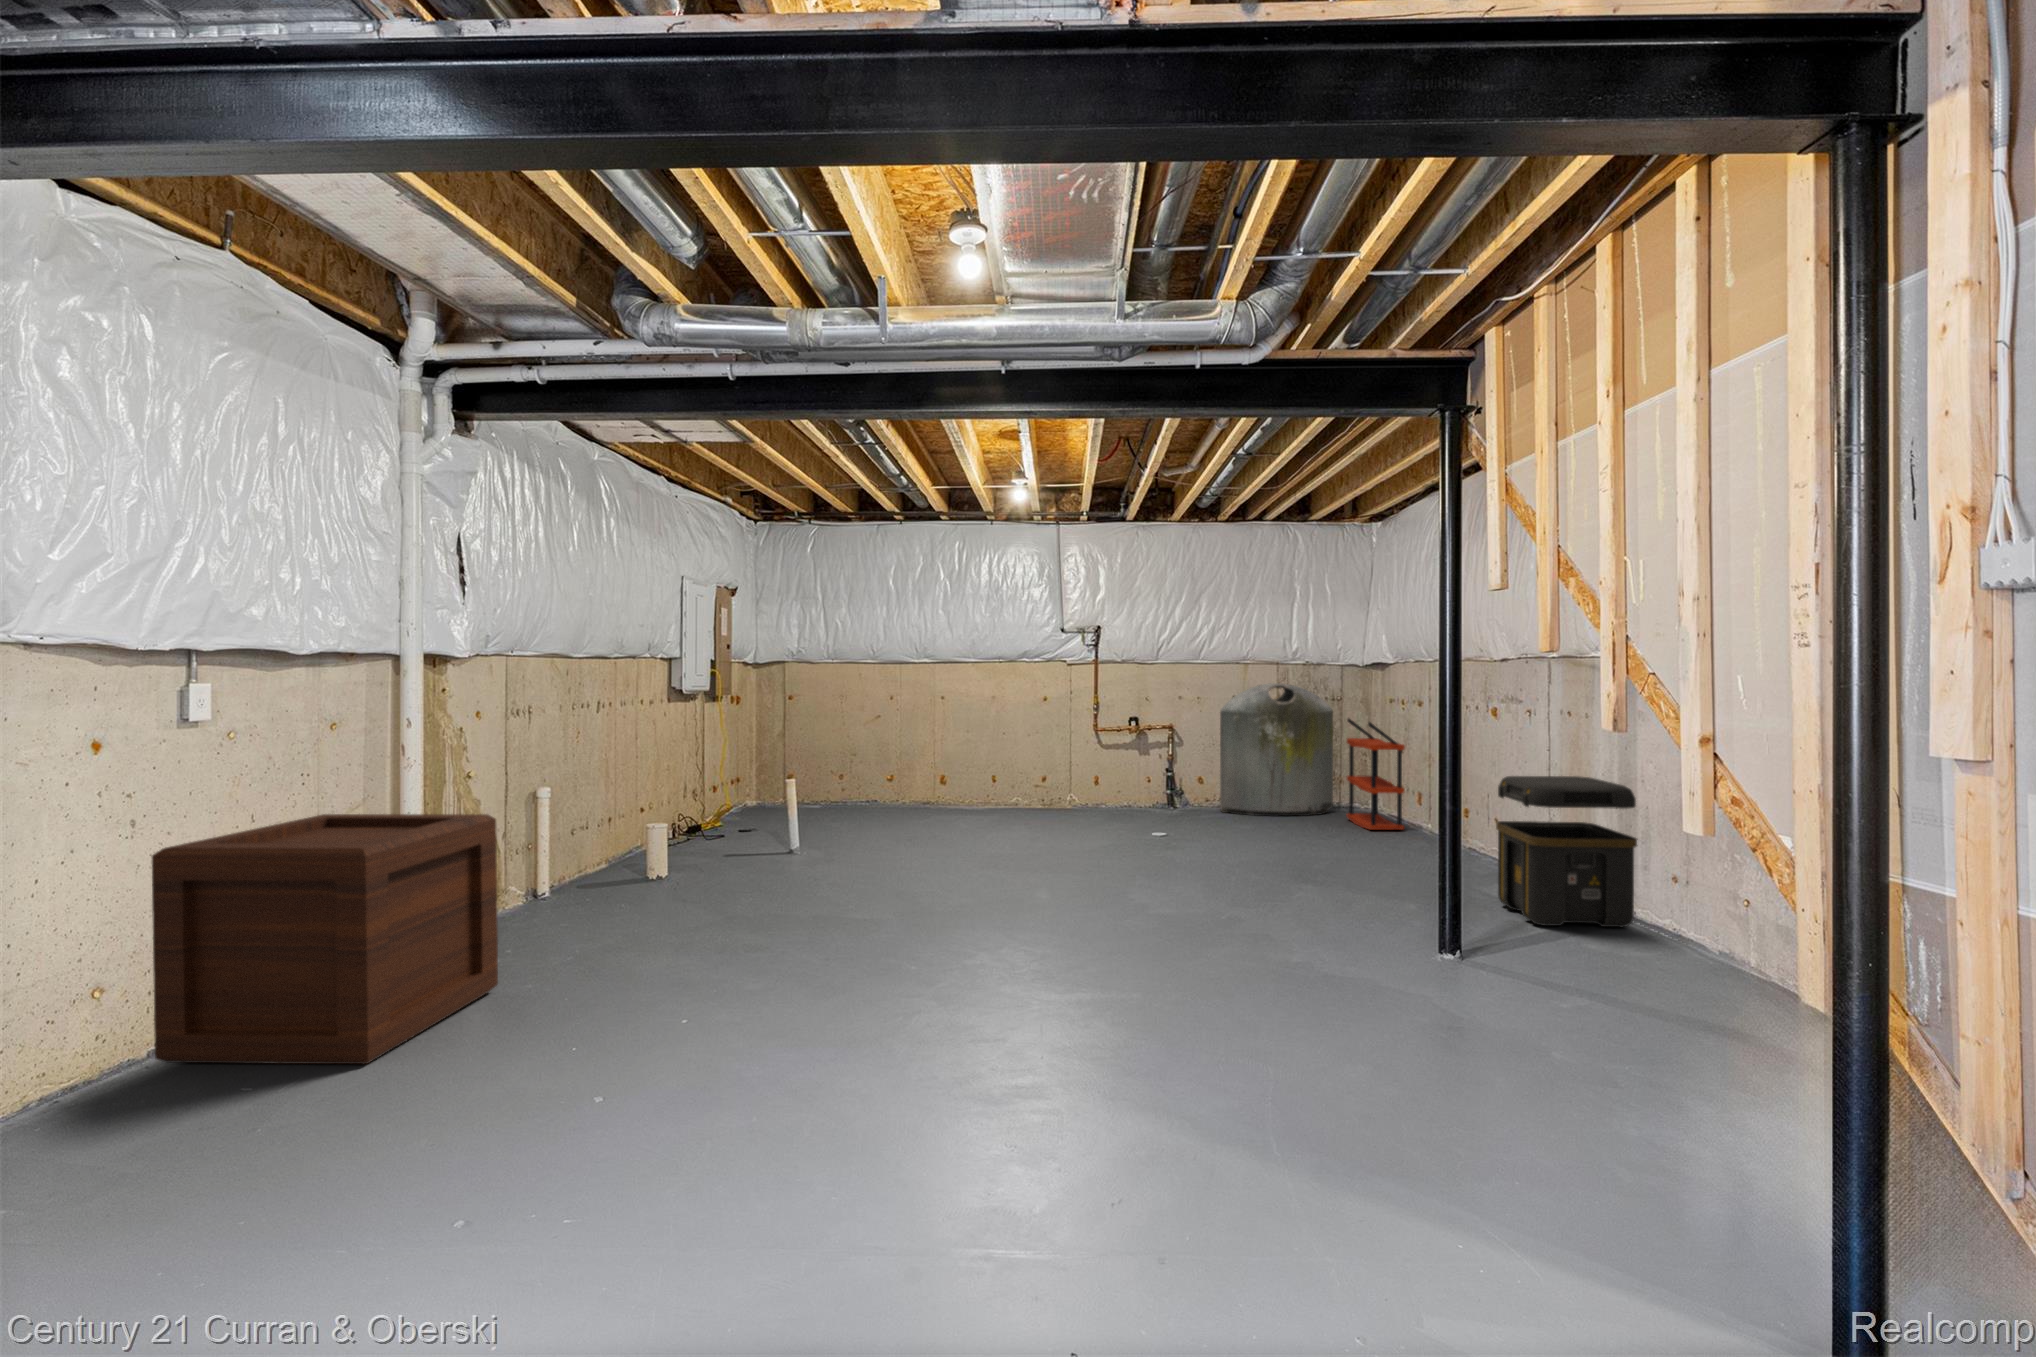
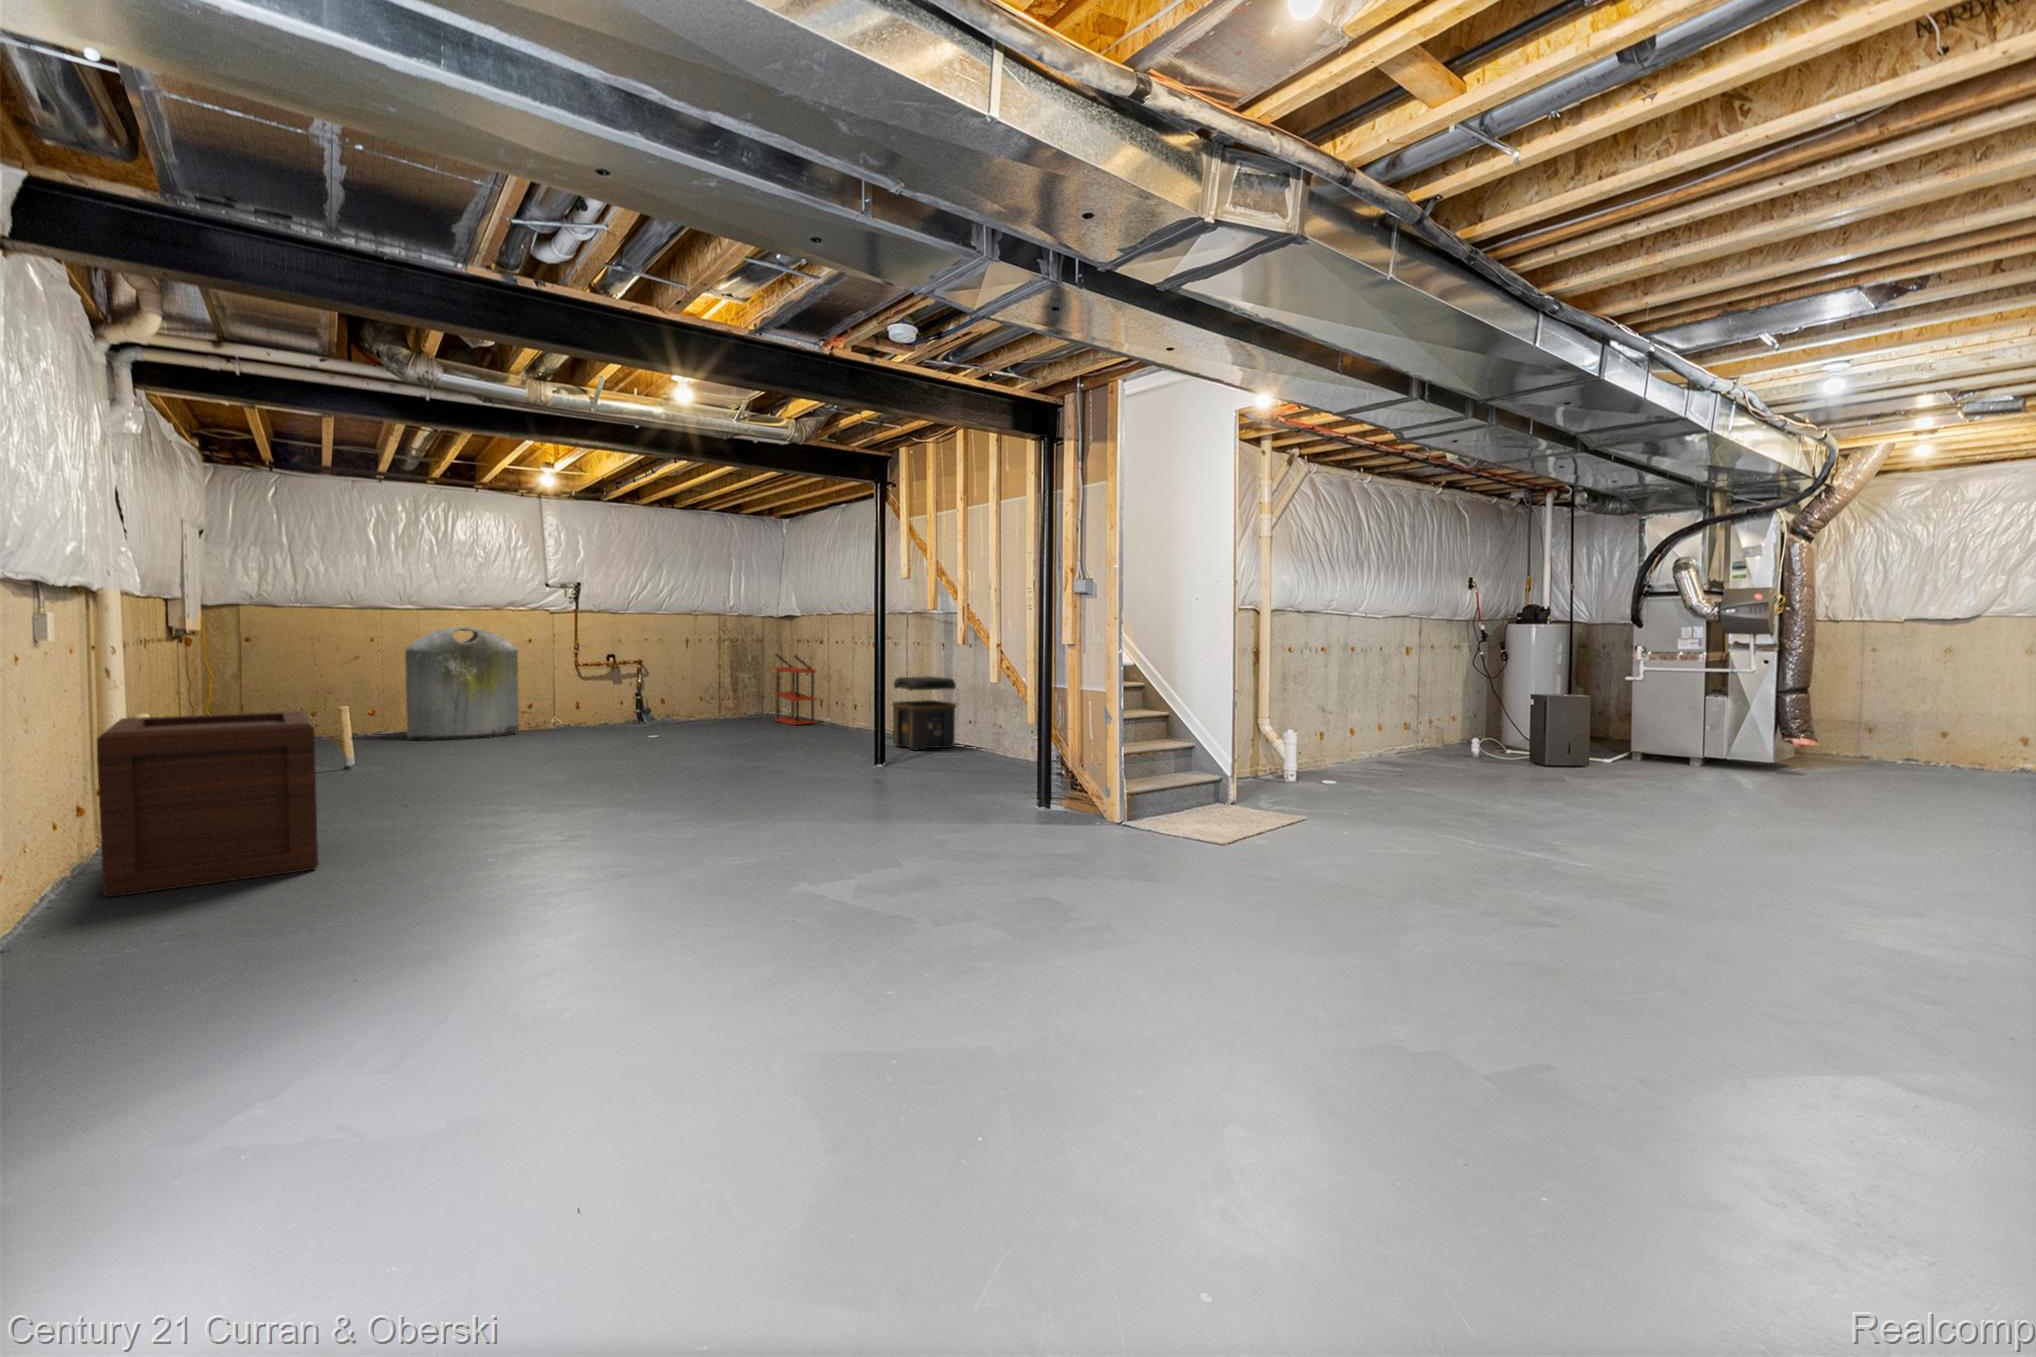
trash can: present [1220,683,1333,816] -> present [405,627,519,740]

